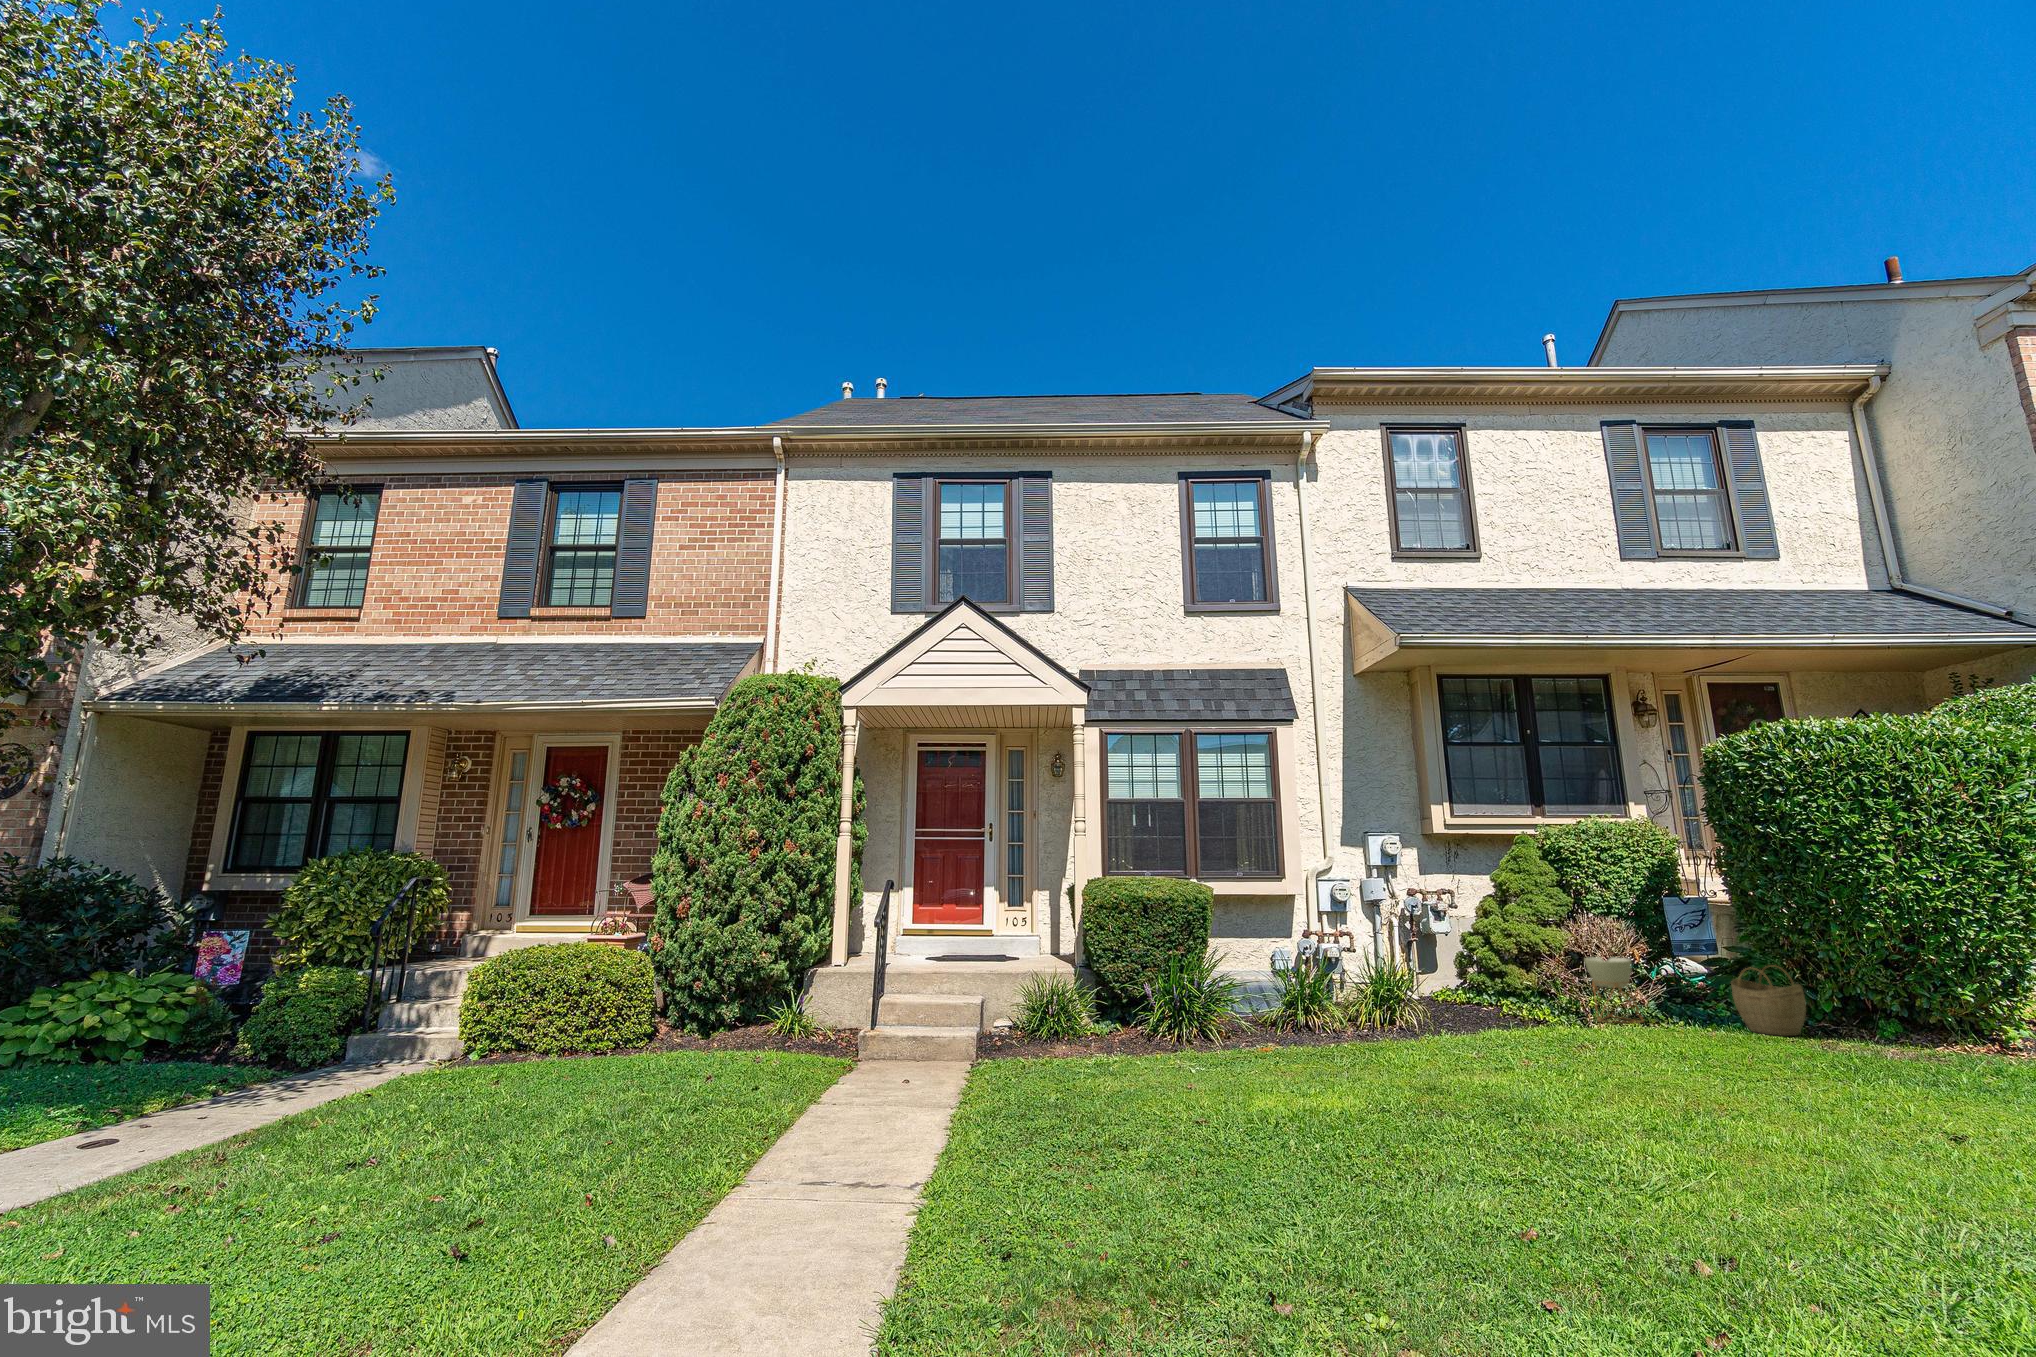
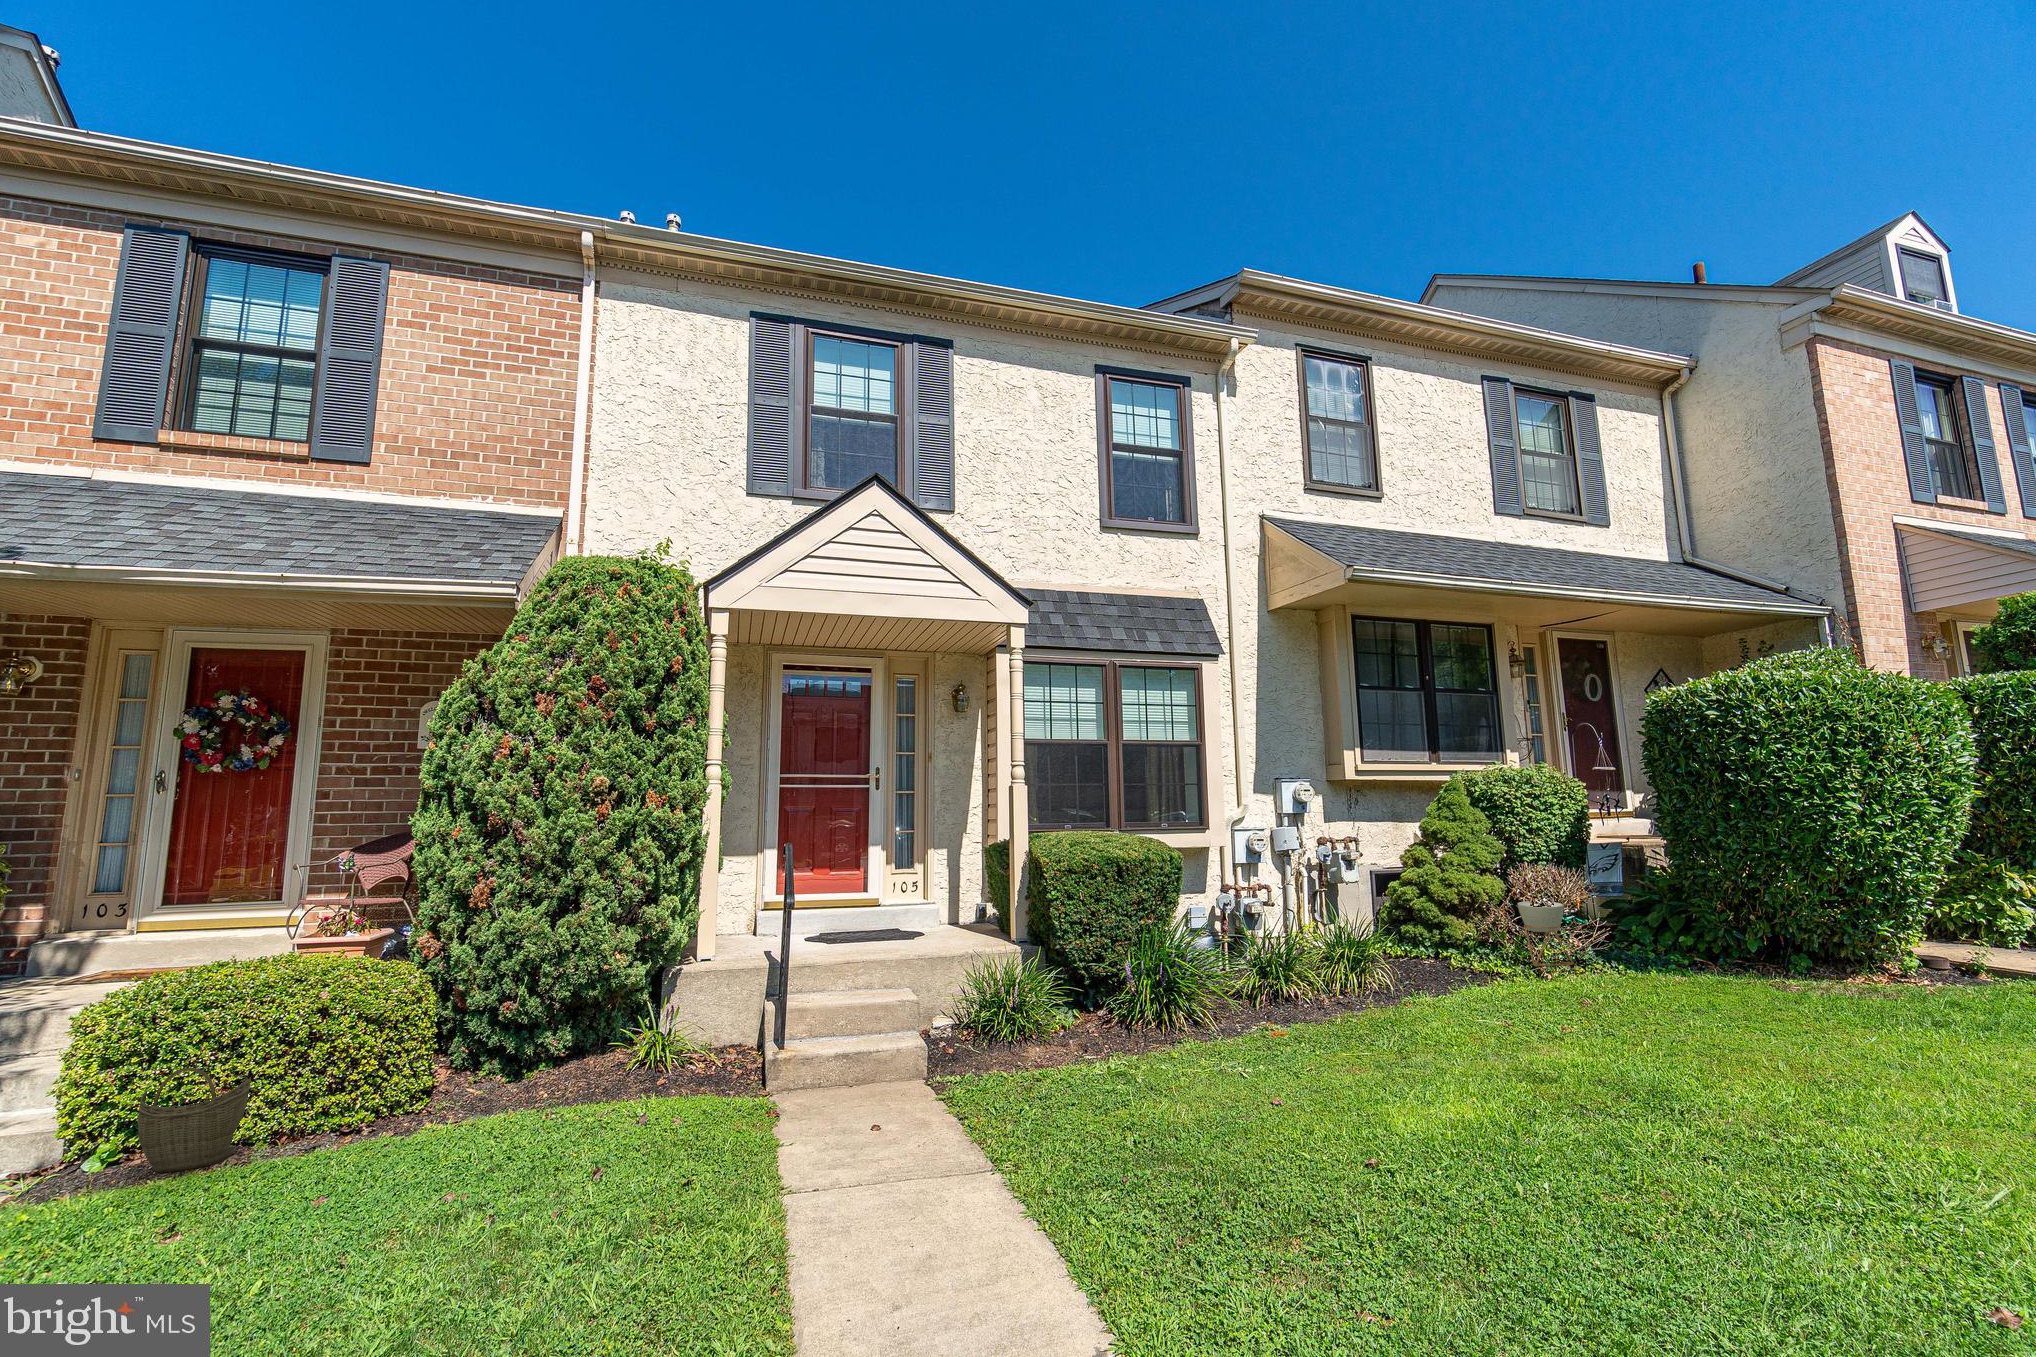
woven basket: present [1731,965,1806,1036] -> present [138,1068,251,1173]

